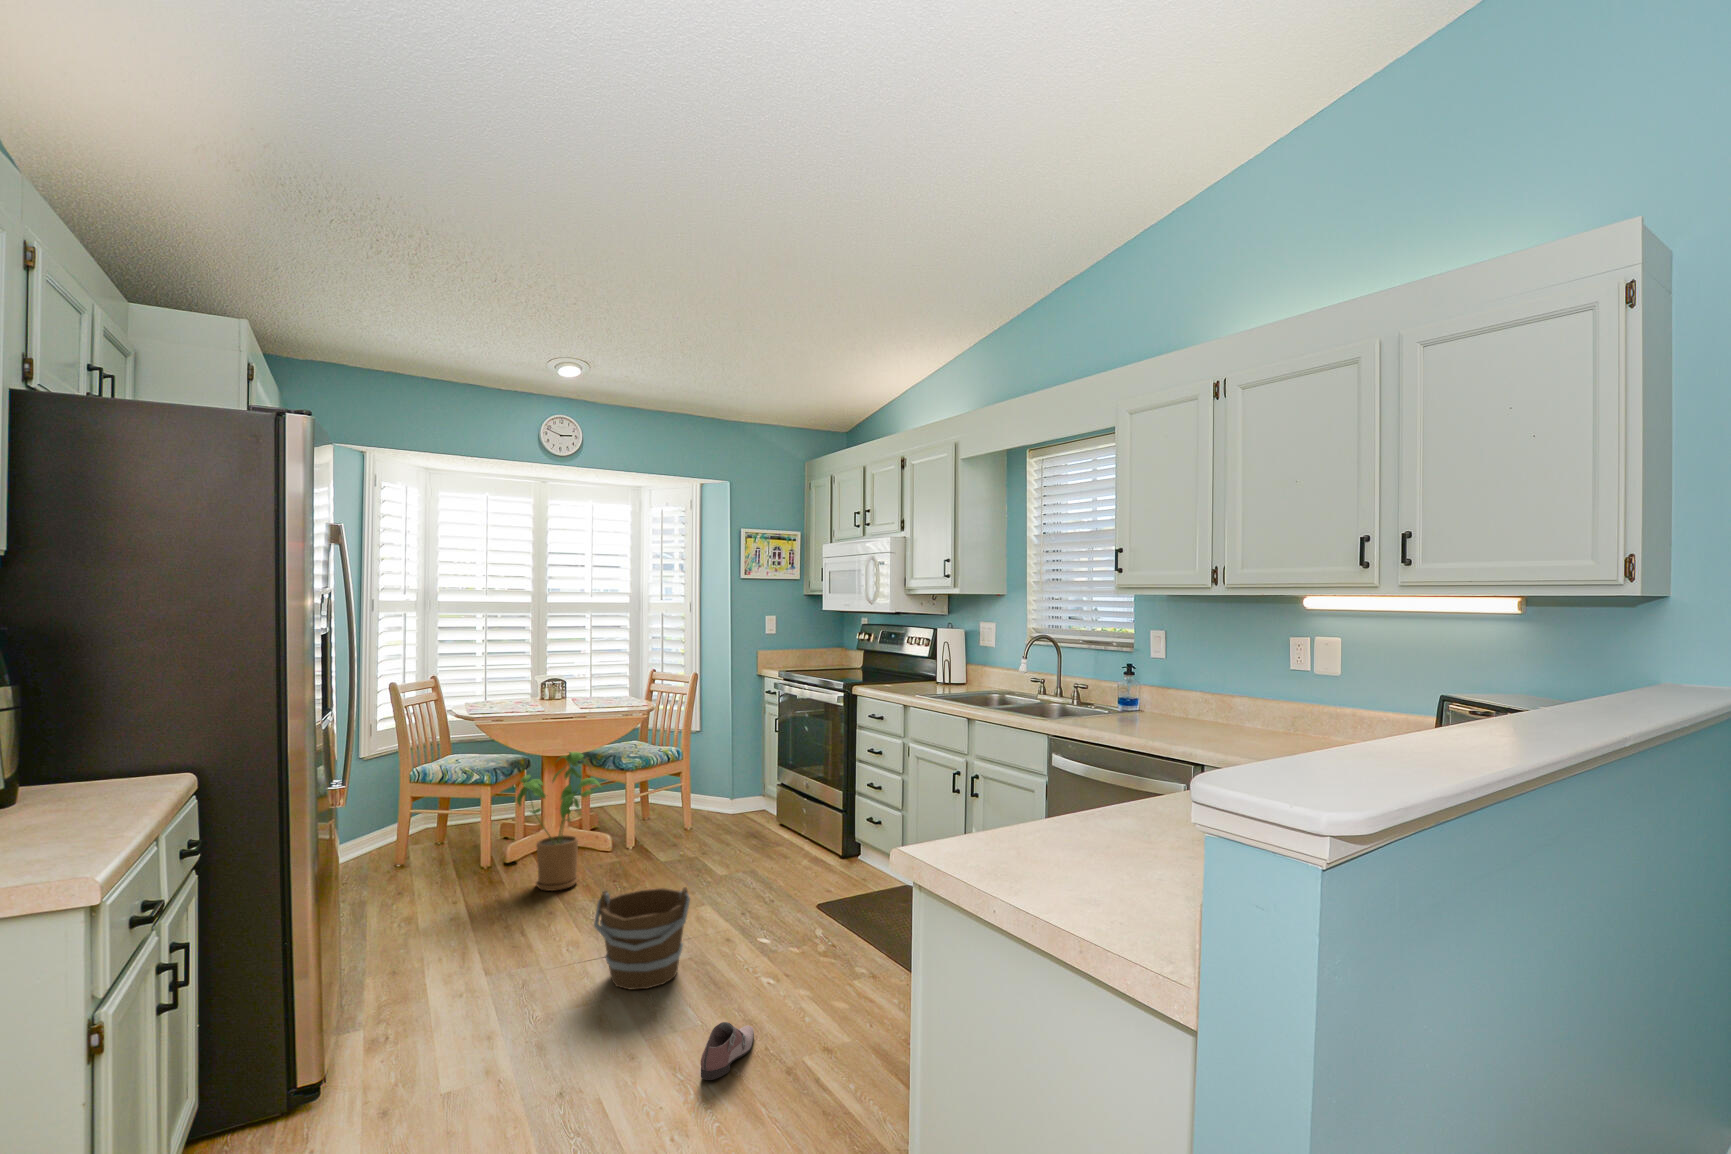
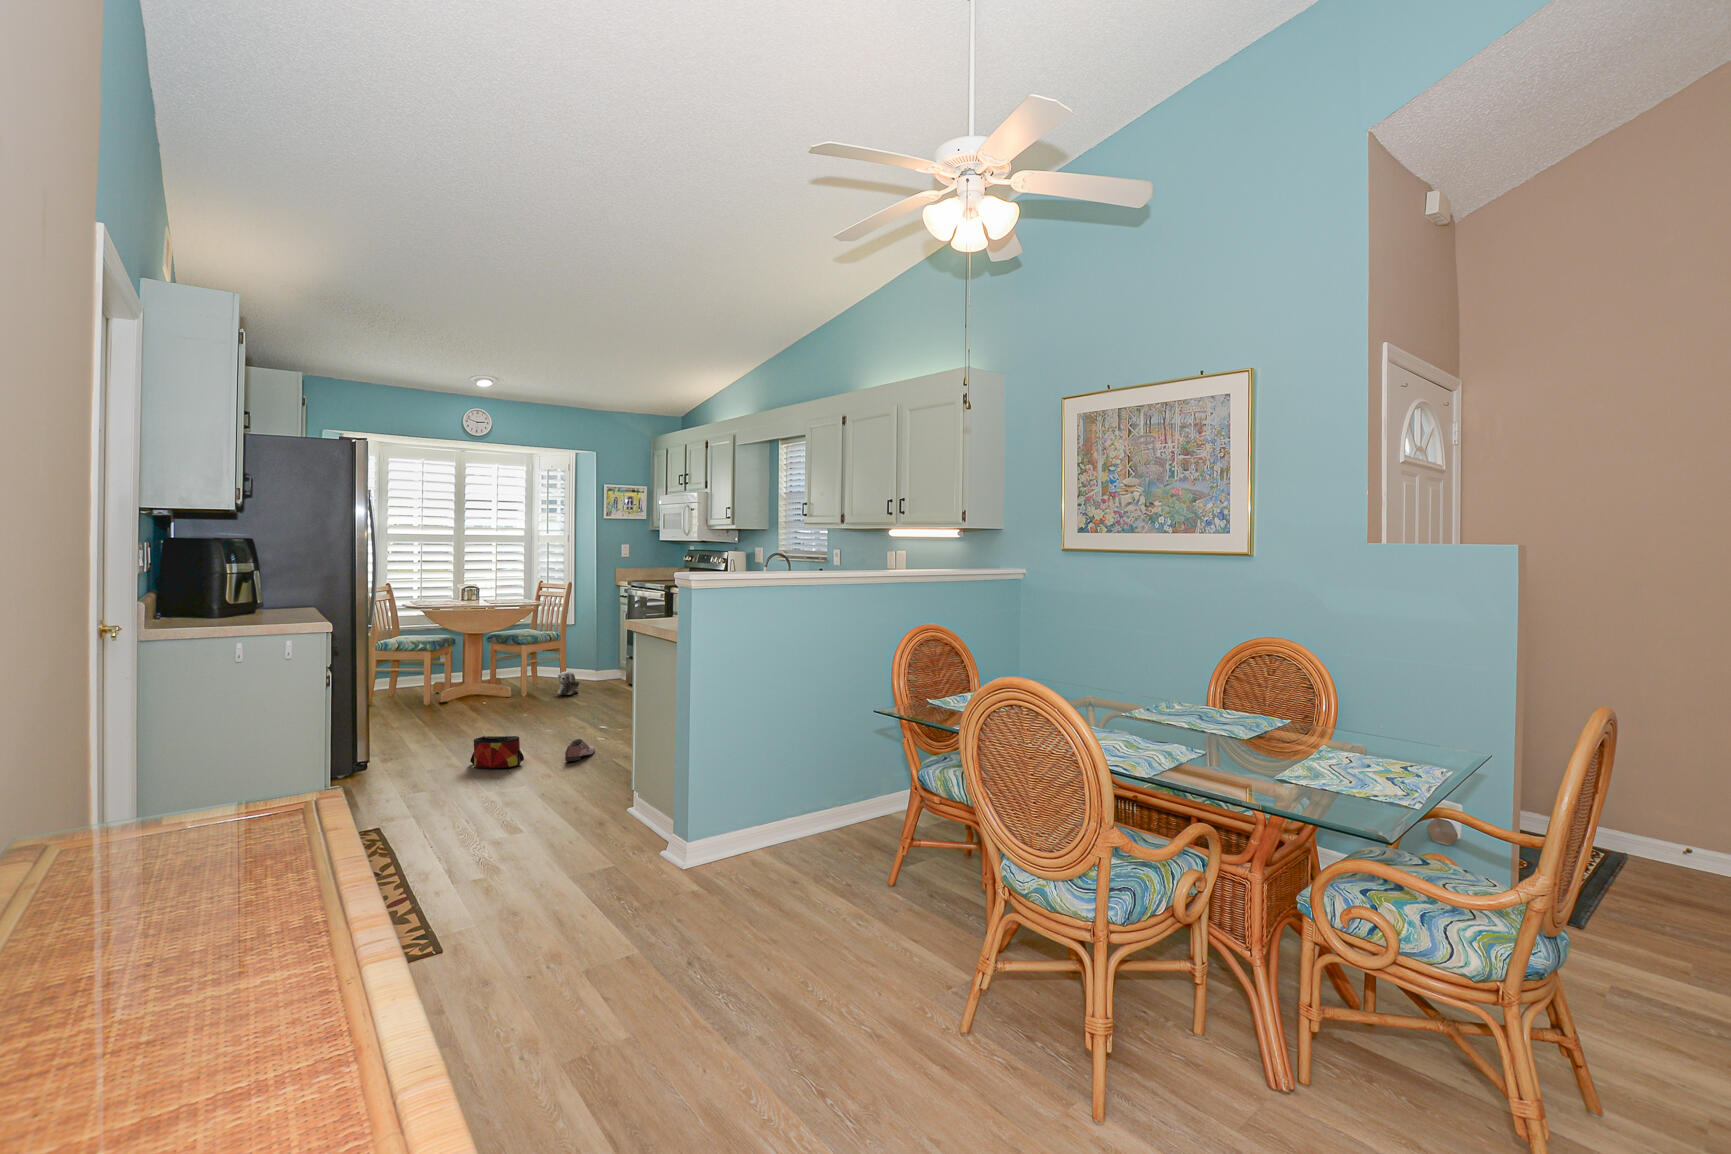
house plant: present [517,752,601,891] -> none [452,627,509,710]
plush toy: none [675,817,708,856] -> present [557,672,579,695]
bucket: present [594,887,690,989] -> none [507,689,562,740]
bag: none [518,1016,621,1100] -> present [470,736,524,769]

